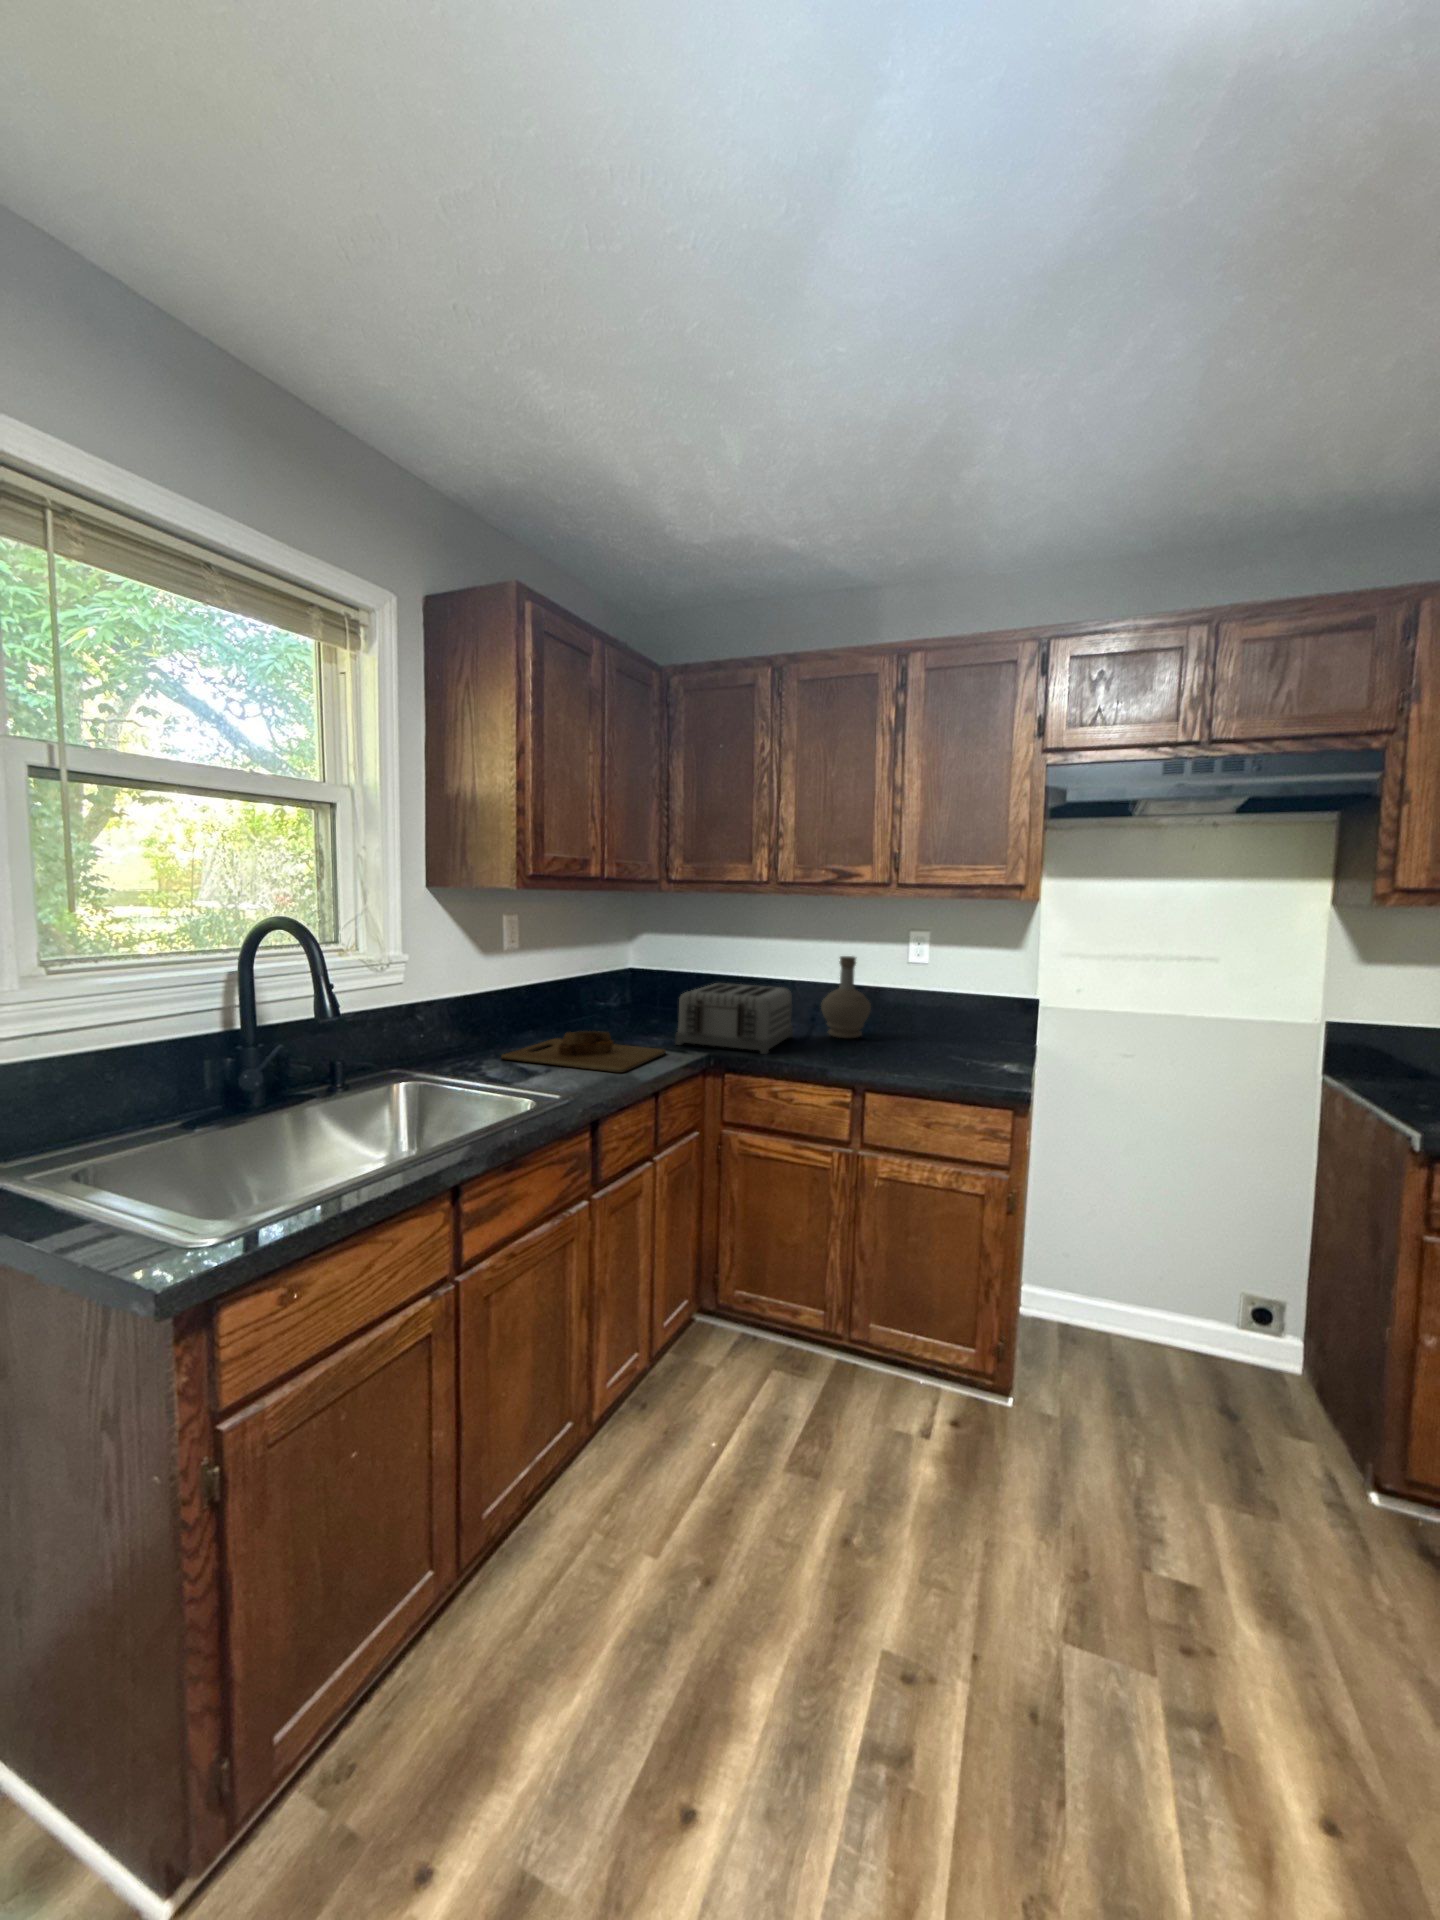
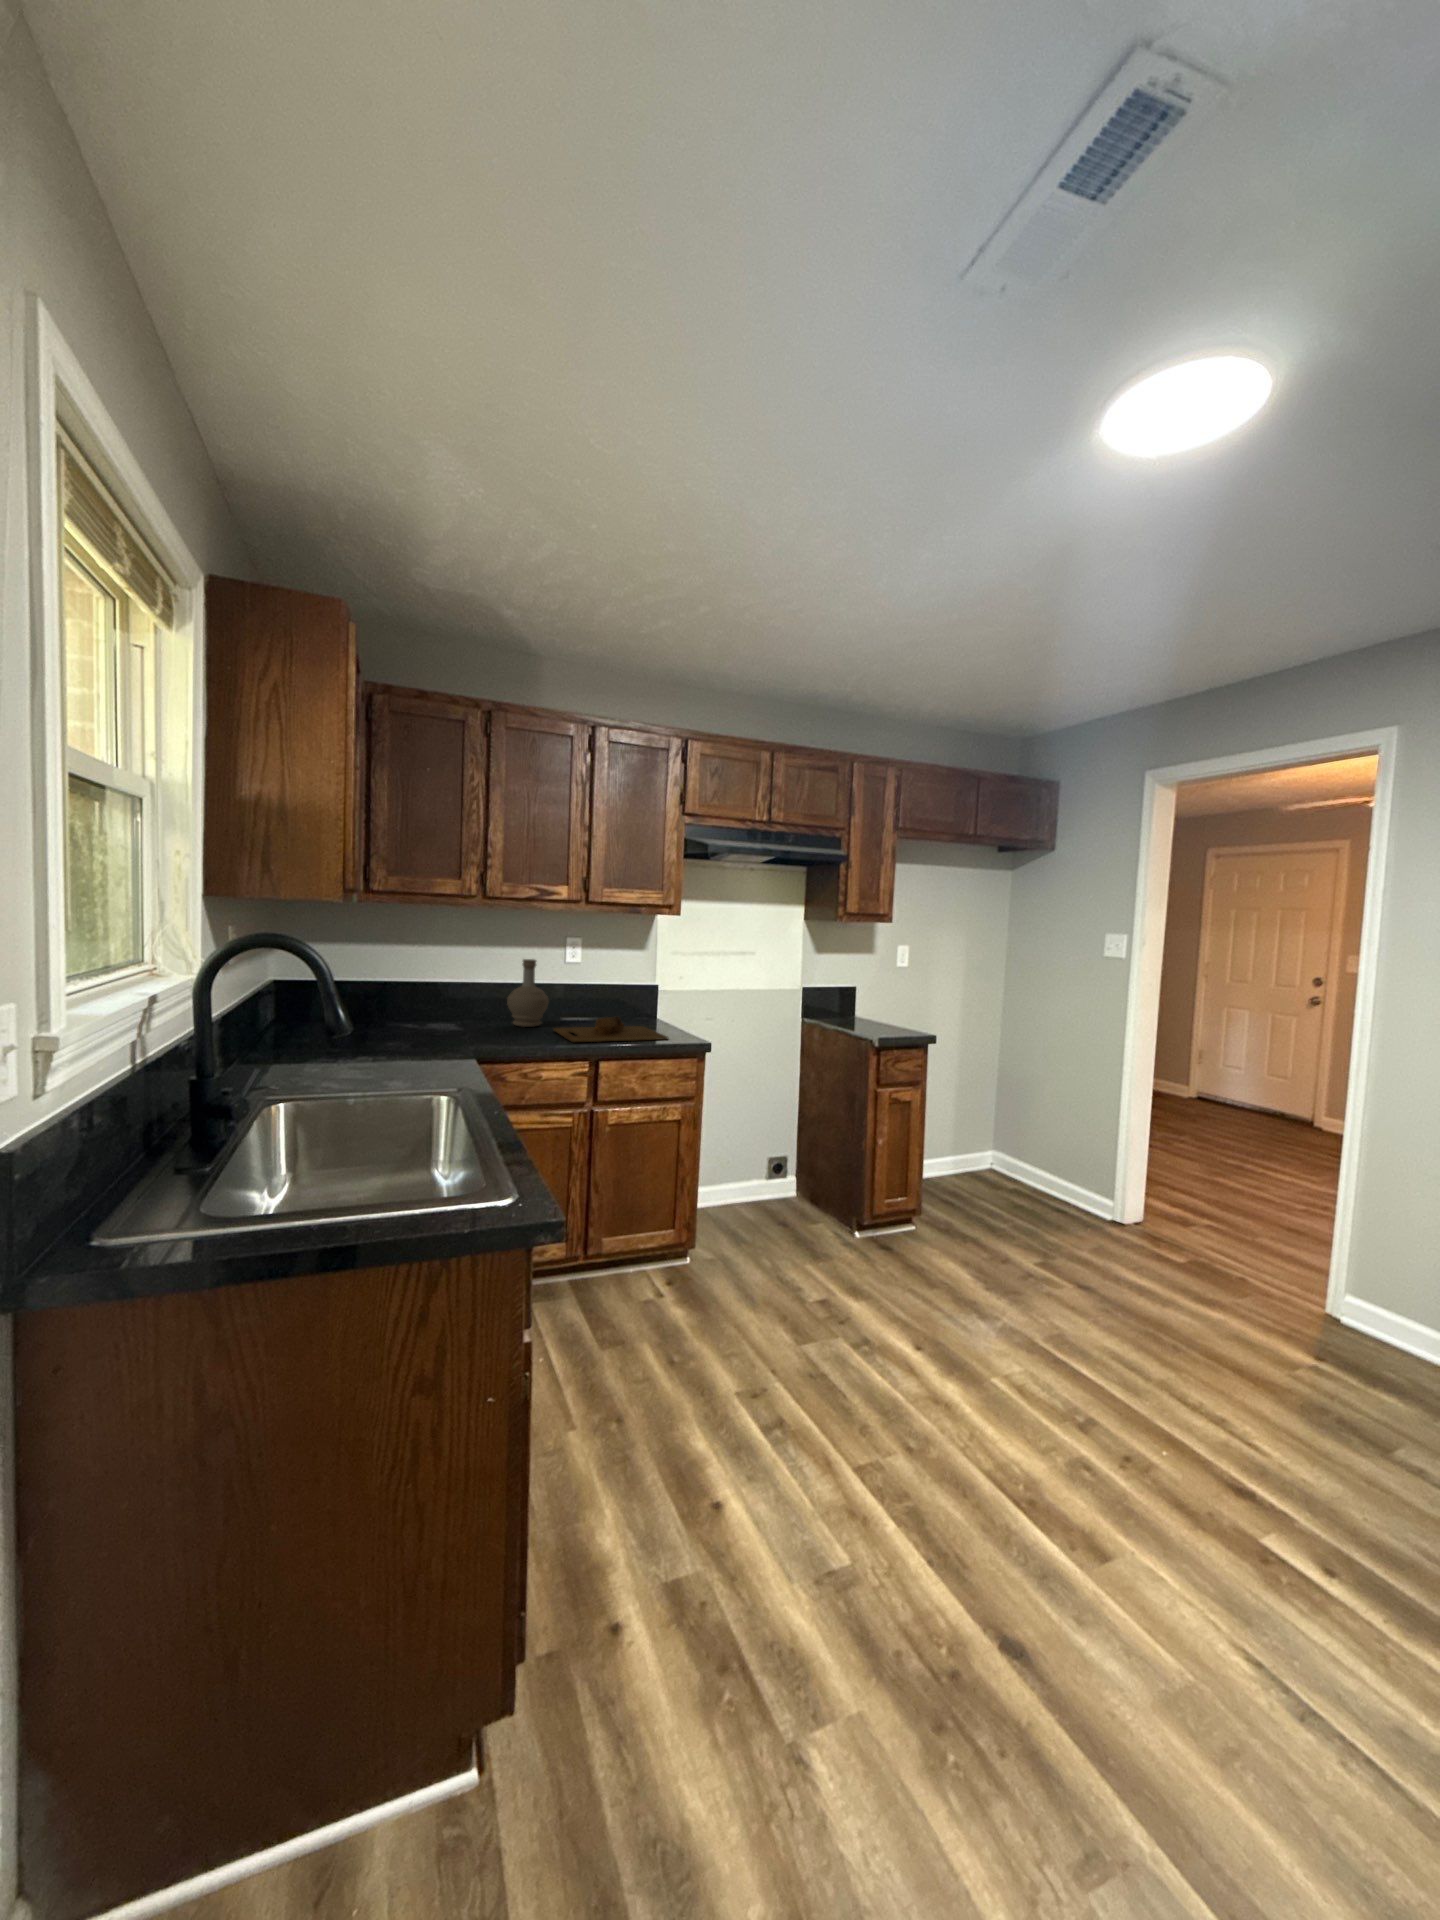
toaster: present [675,983,793,1054] -> none [411,988,508,1046]
cutting board: present [501,1031,666,1073] -> present [554,1017,668,1042]

